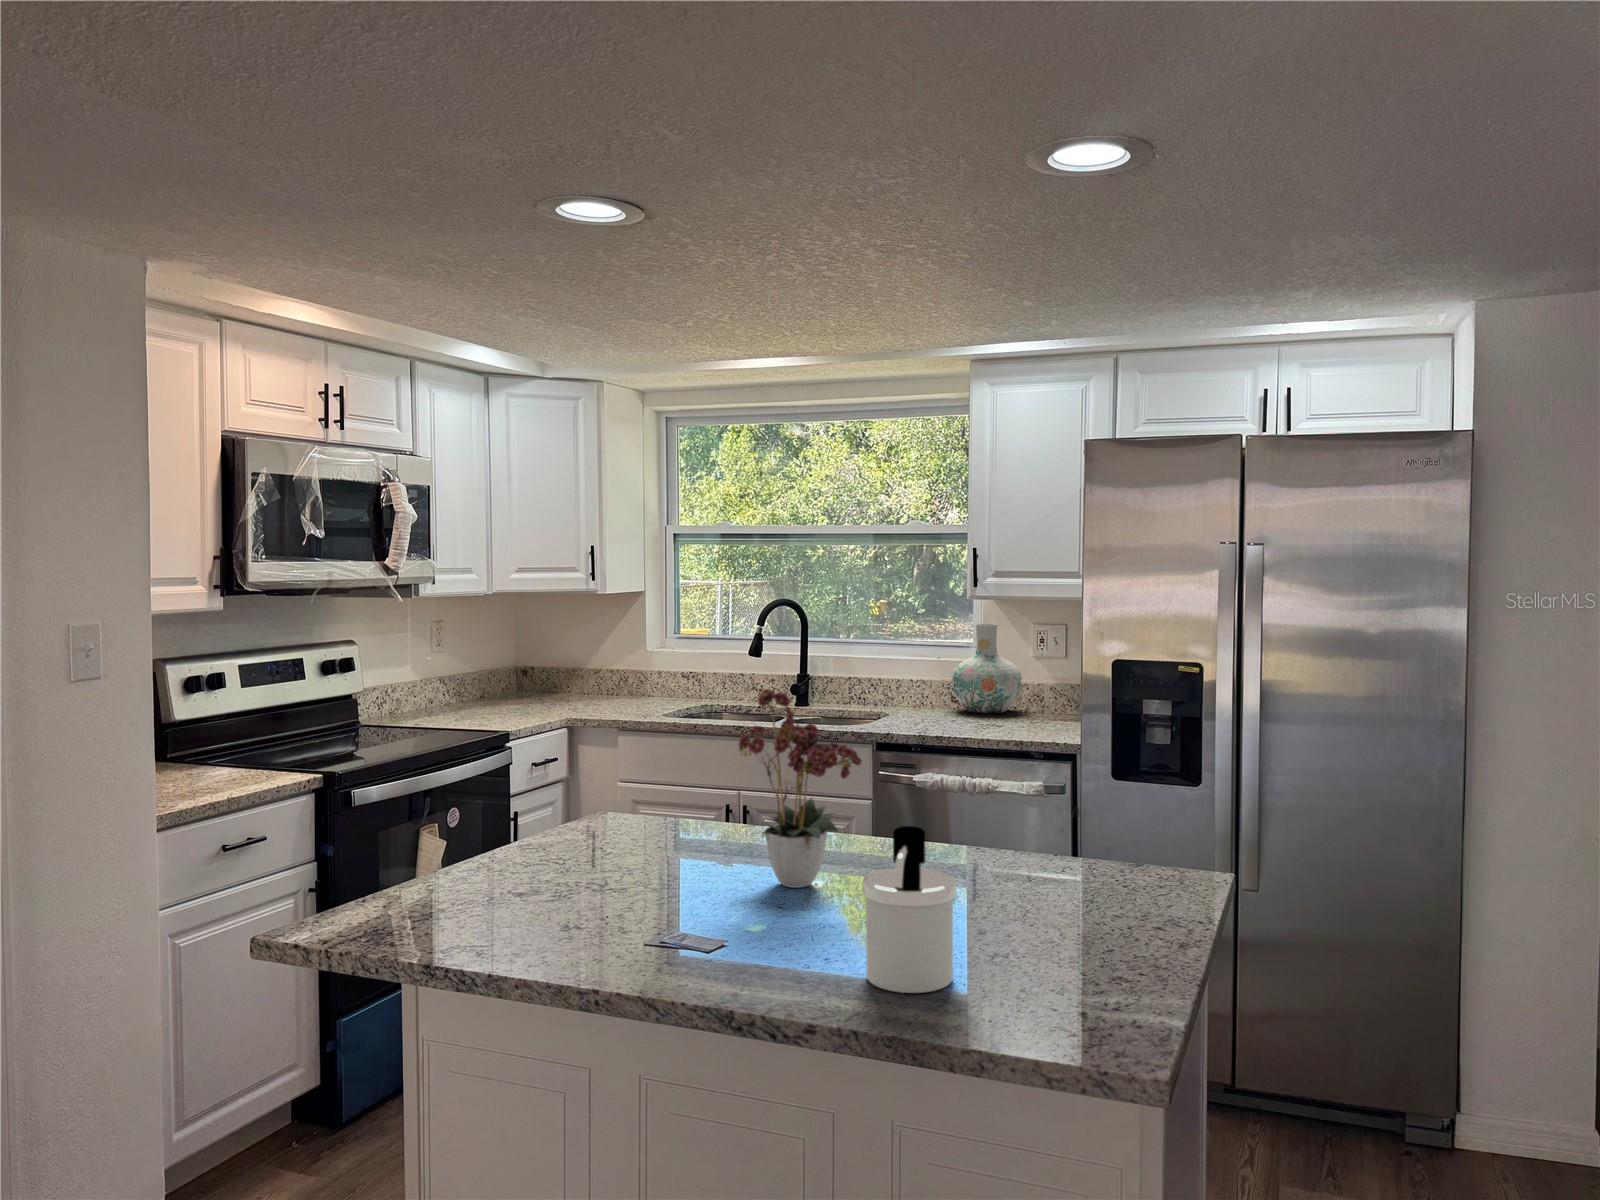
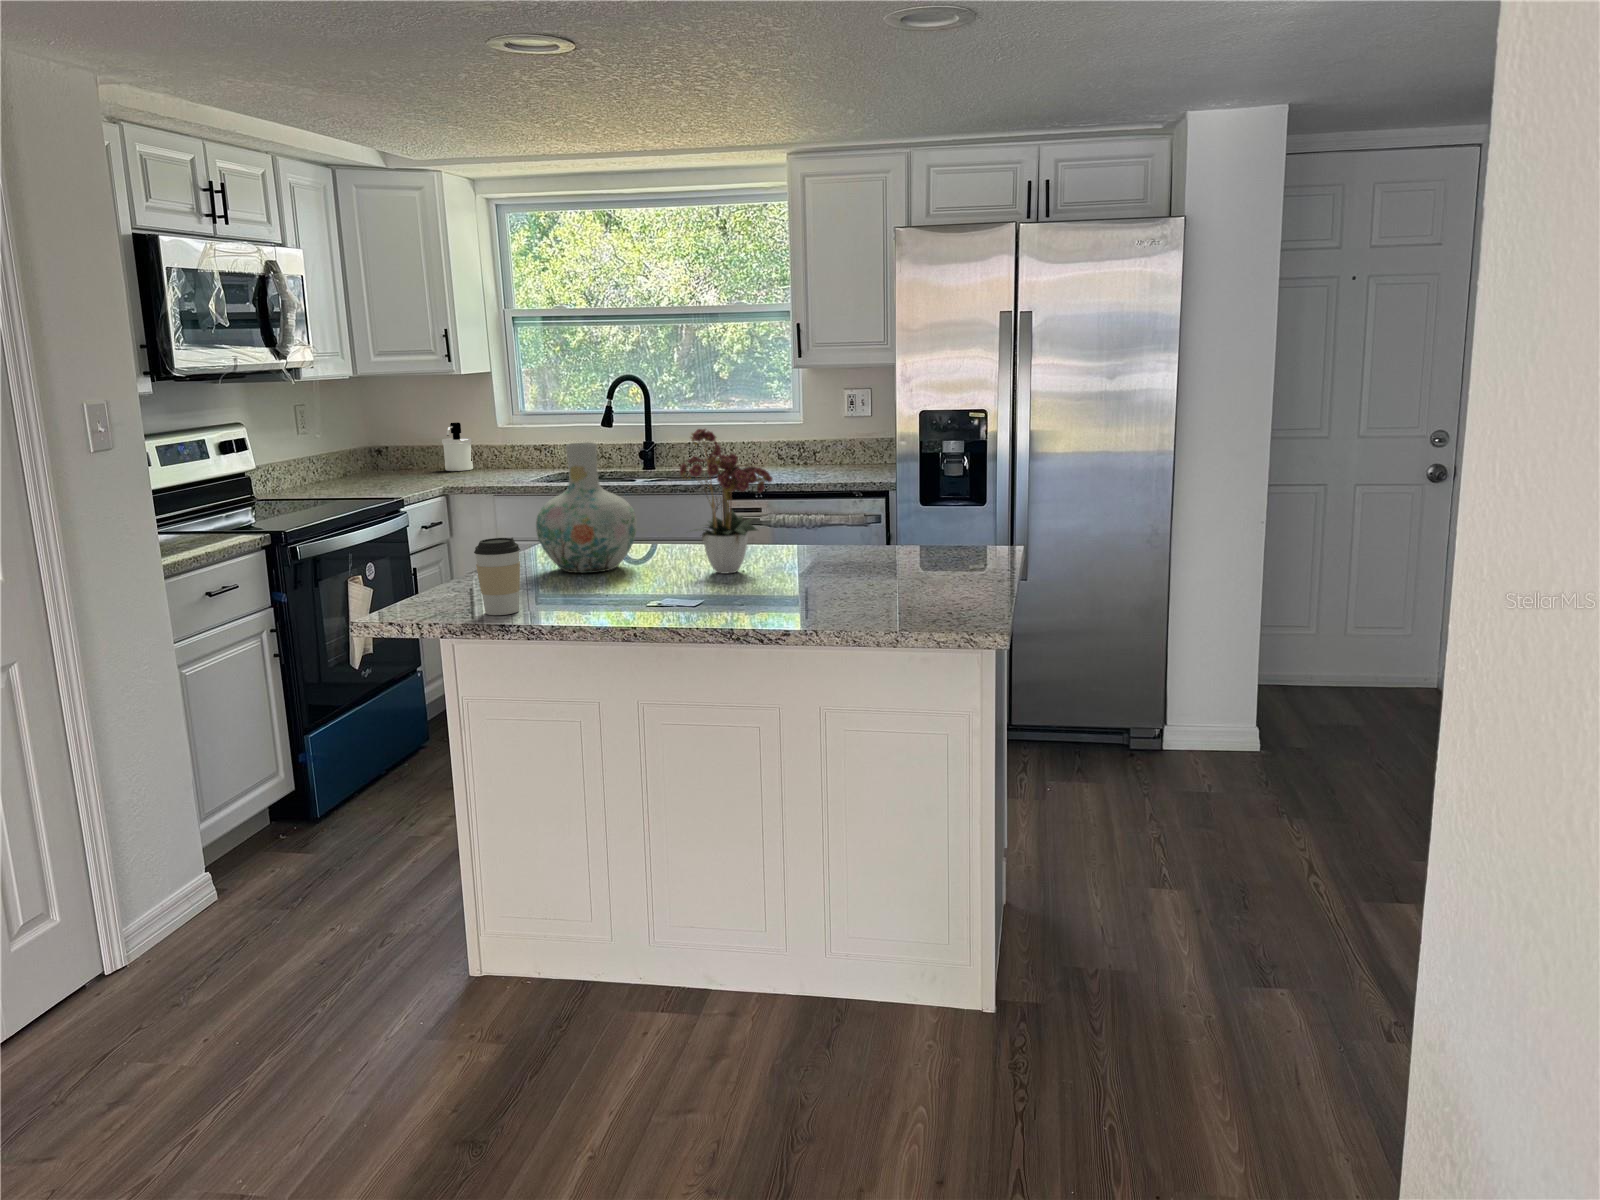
vase: present [952,624,1022,713] -> present [536,442,637,573]
soap dispenser: present [863,826,956,993] -> present [442,422,473,471]
coffee cup: none [421,832,485,943] -> present [474,538,520,615]

